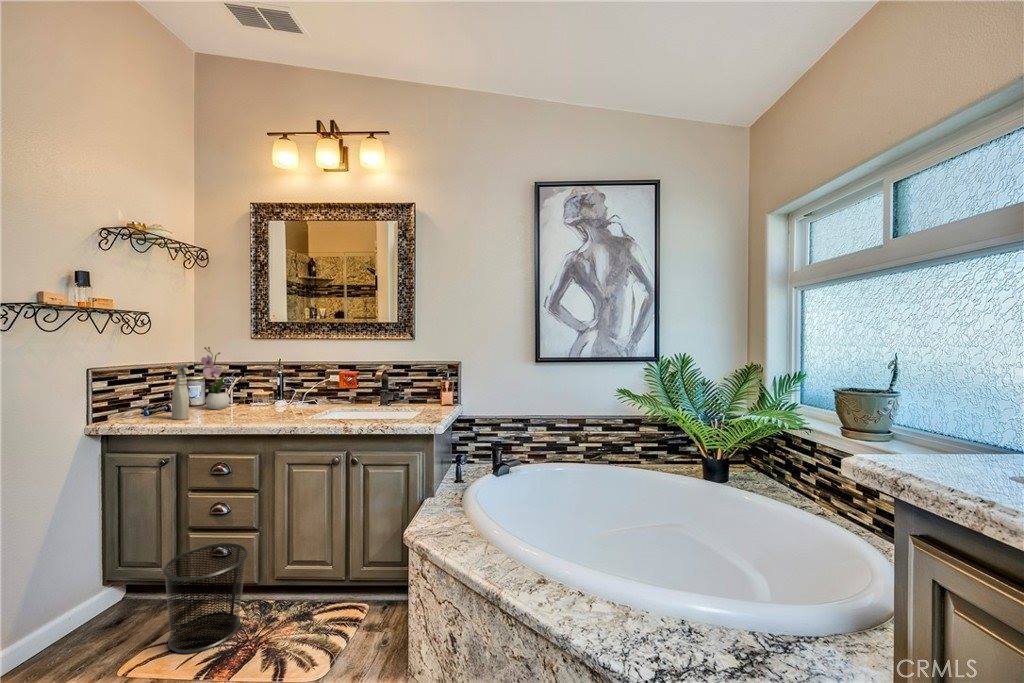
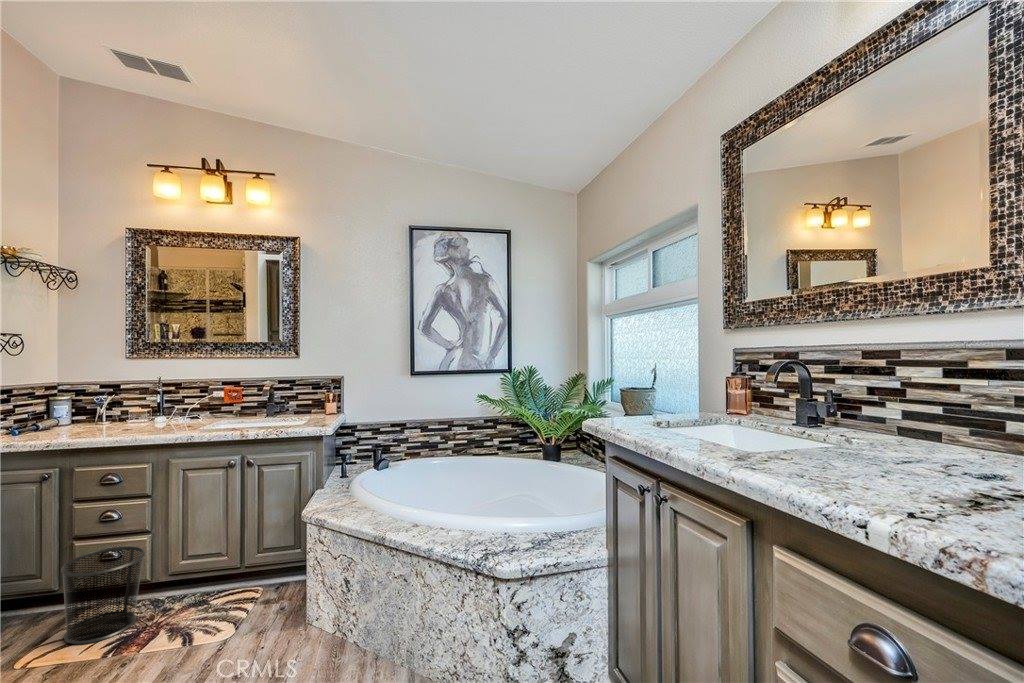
flower arrangement: present [201,347,234,409] -> none [77,366,113,427]
spray bottle: present [171,364,189,420] -> none [51,383,73,436]

